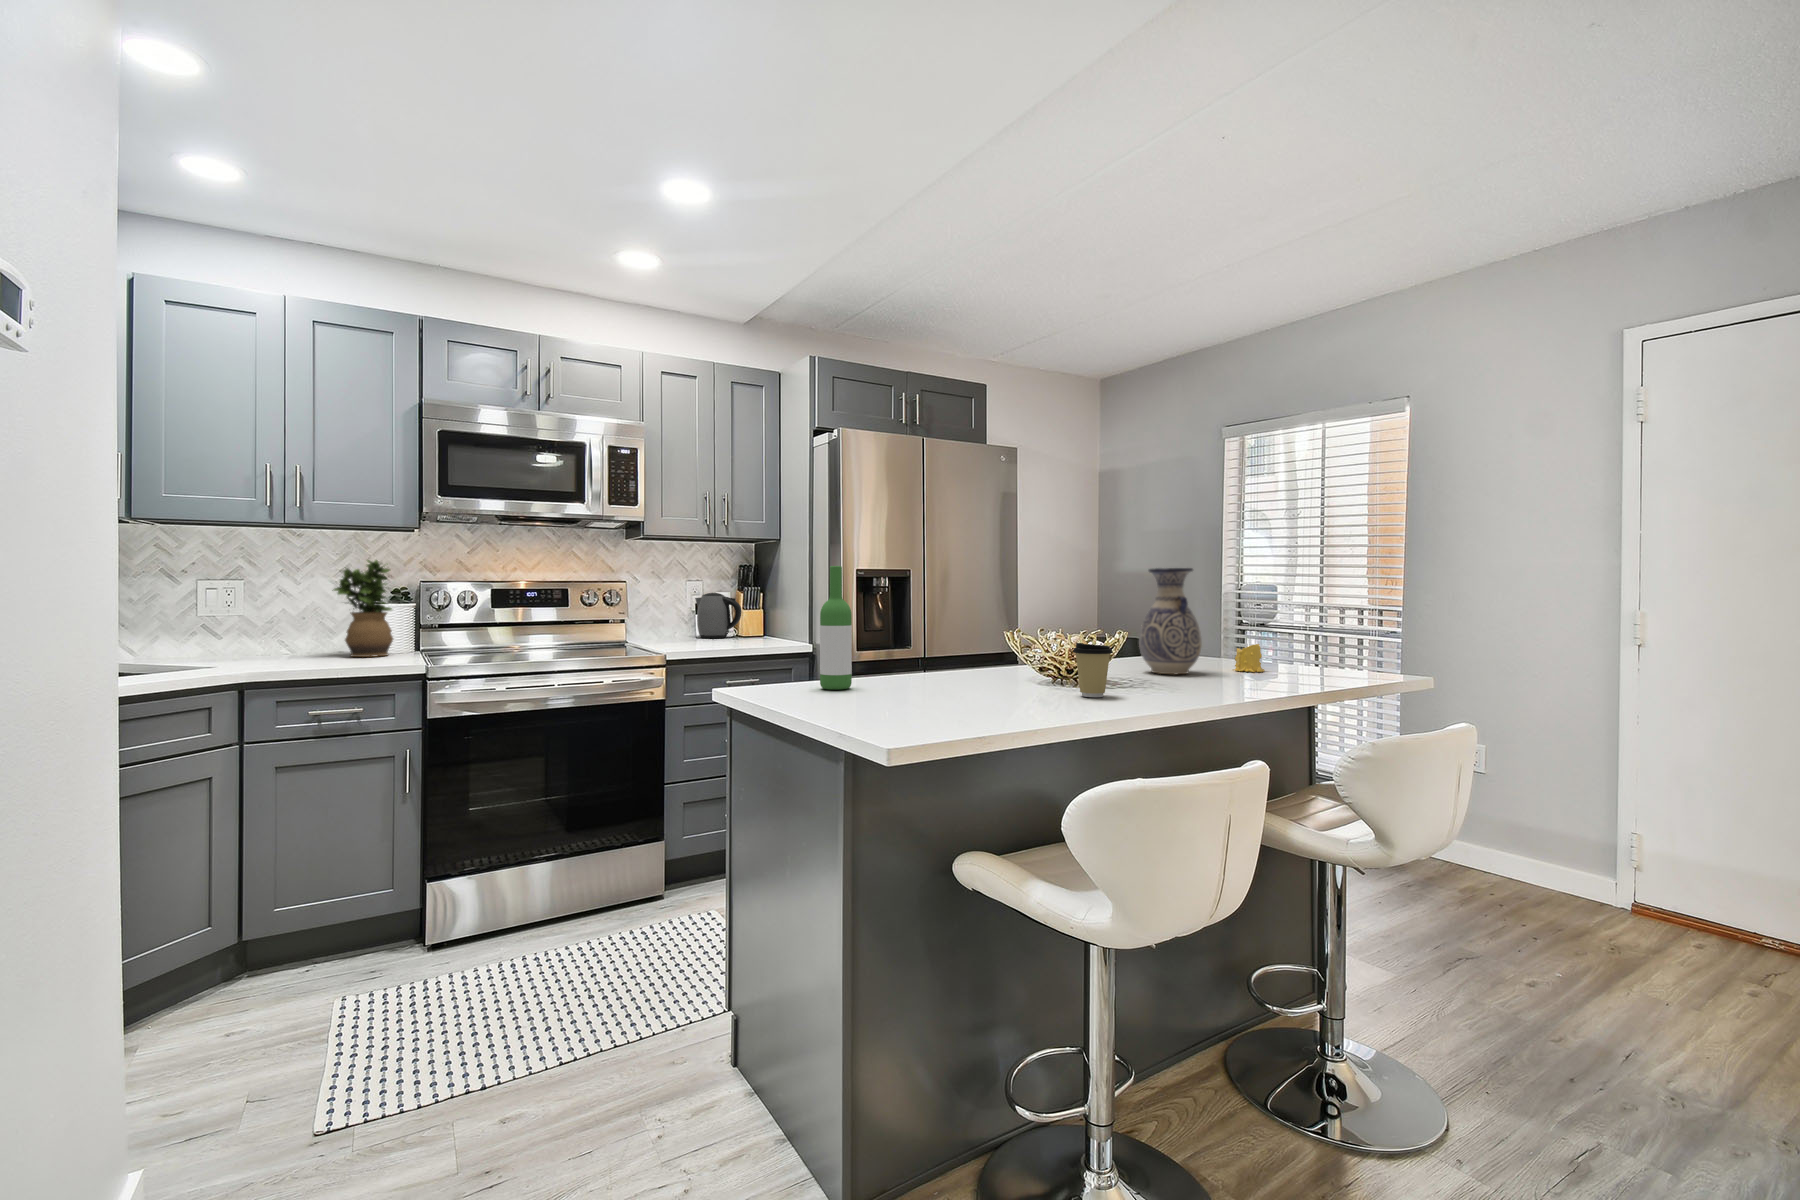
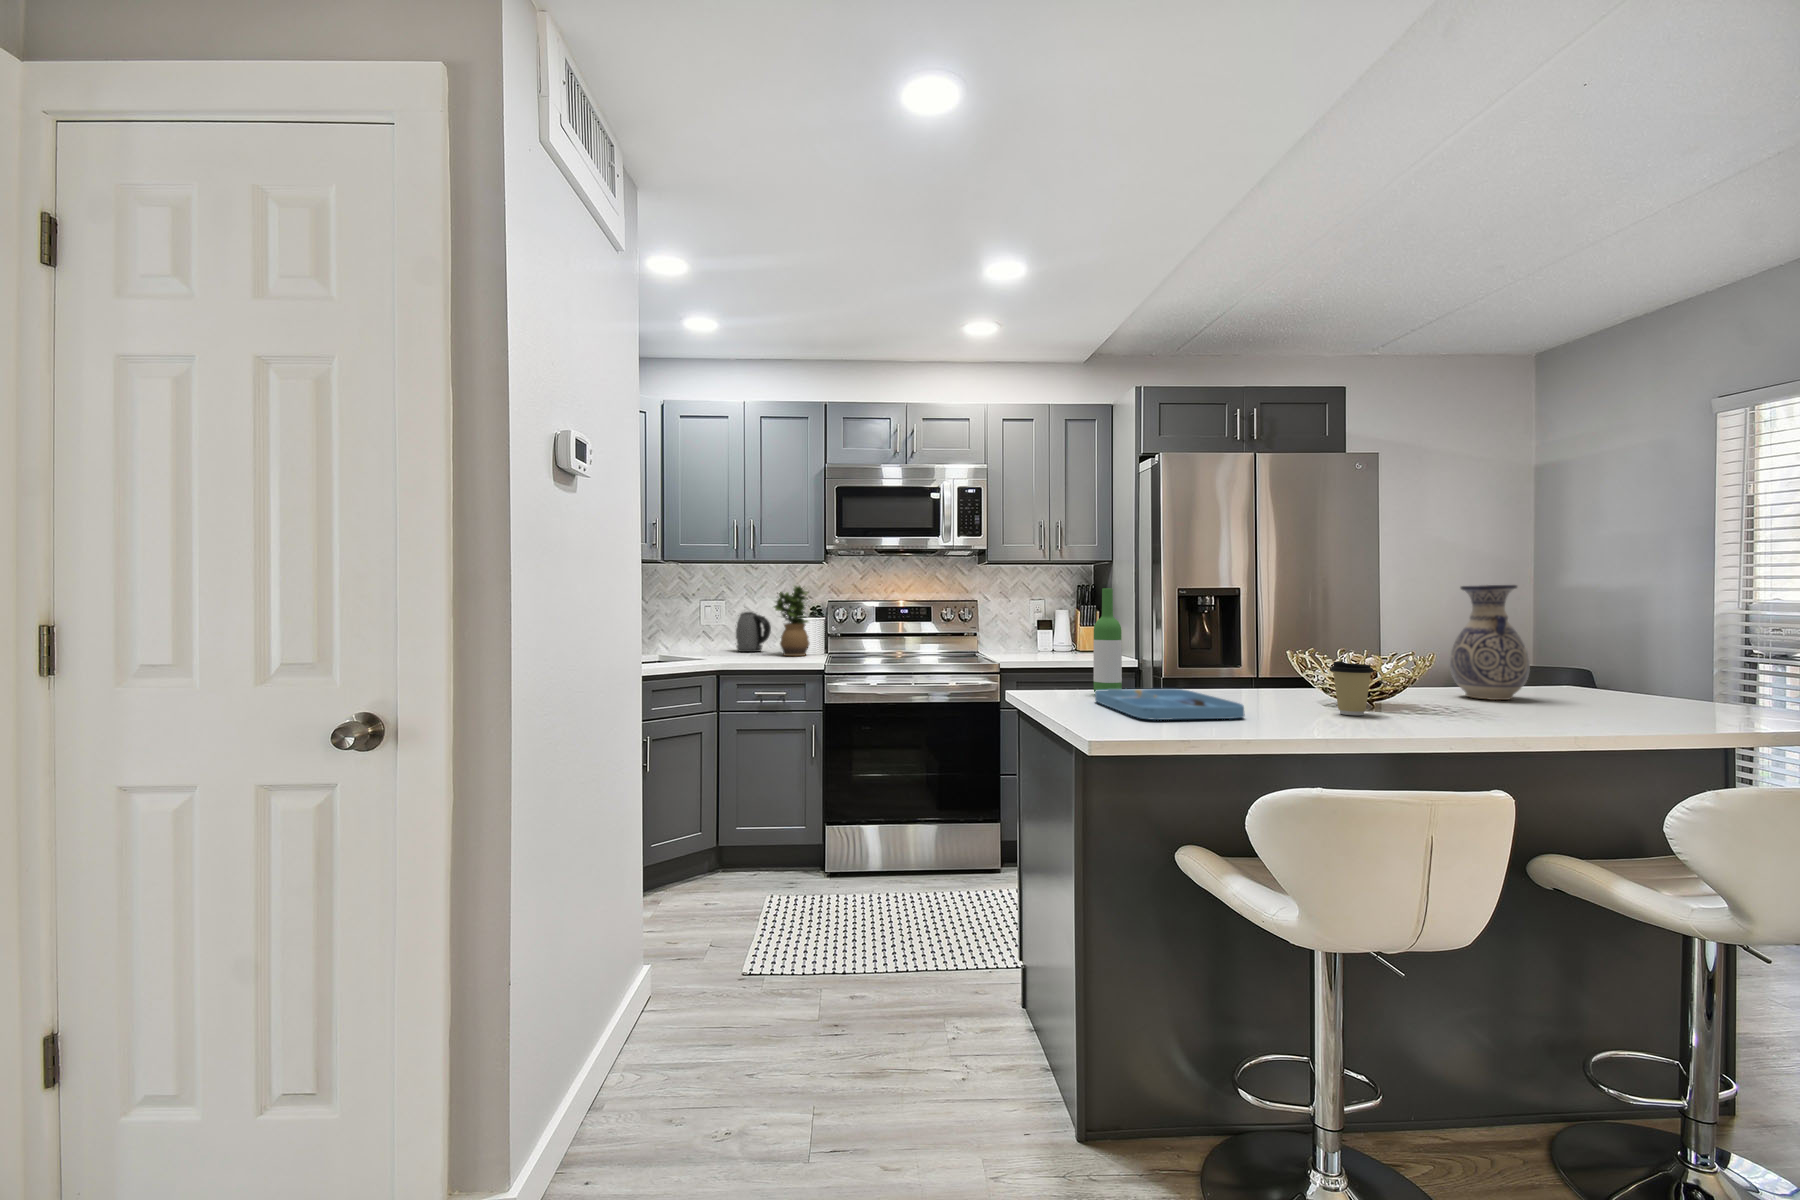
kettle: present [695,593,742,638] -> present [736,612,771,652]
candle: present [1233,644,1264,672] -> none [1581,668,1627,702]
tray: none [833,679,1008,716] -> present [1095,689,1245,720]

